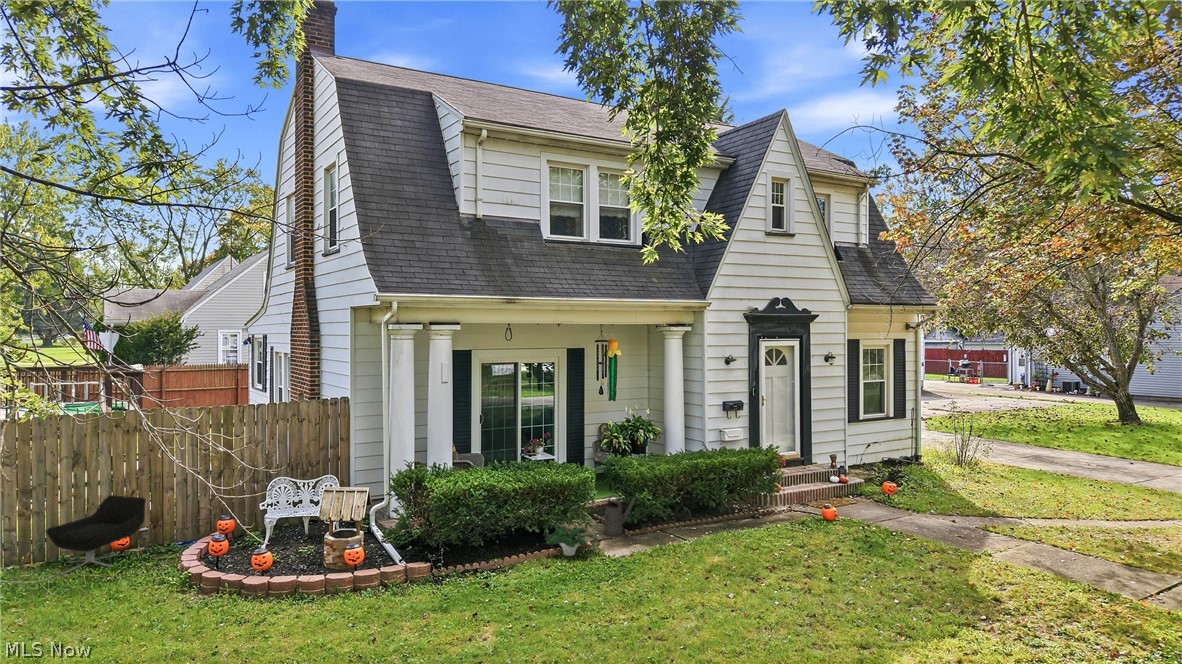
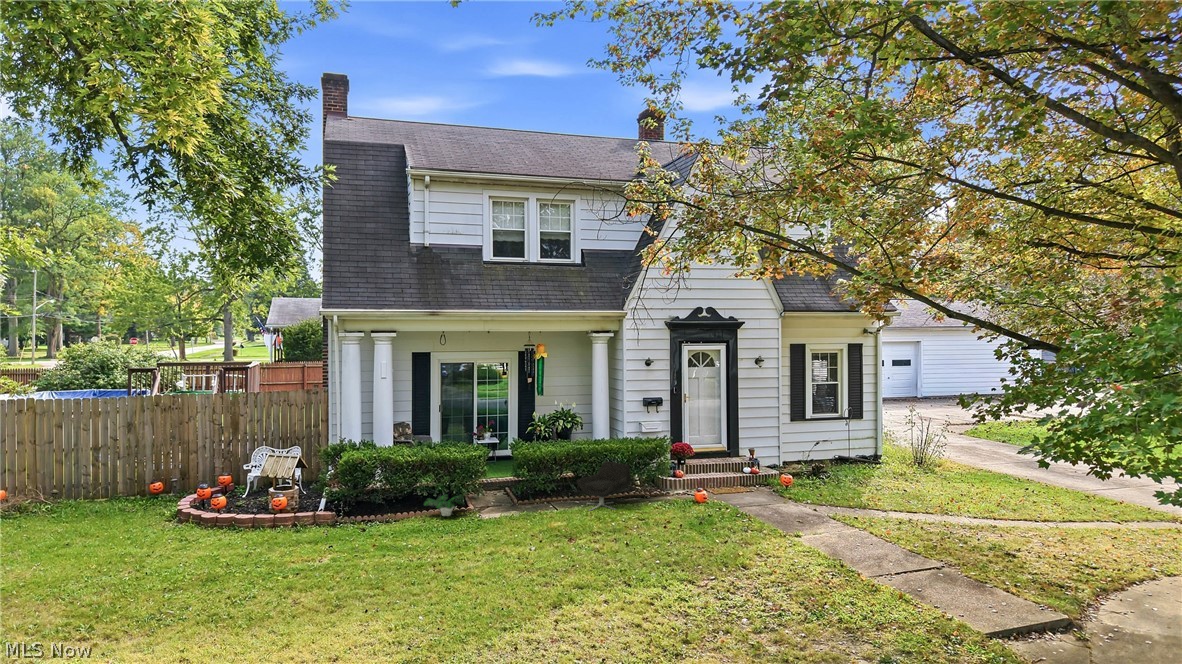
lounge chair: present [46,495,146,575] -> present [577,461,631,510]
watering can: present [601,495,636,536] -> none [488,472,524,505]

